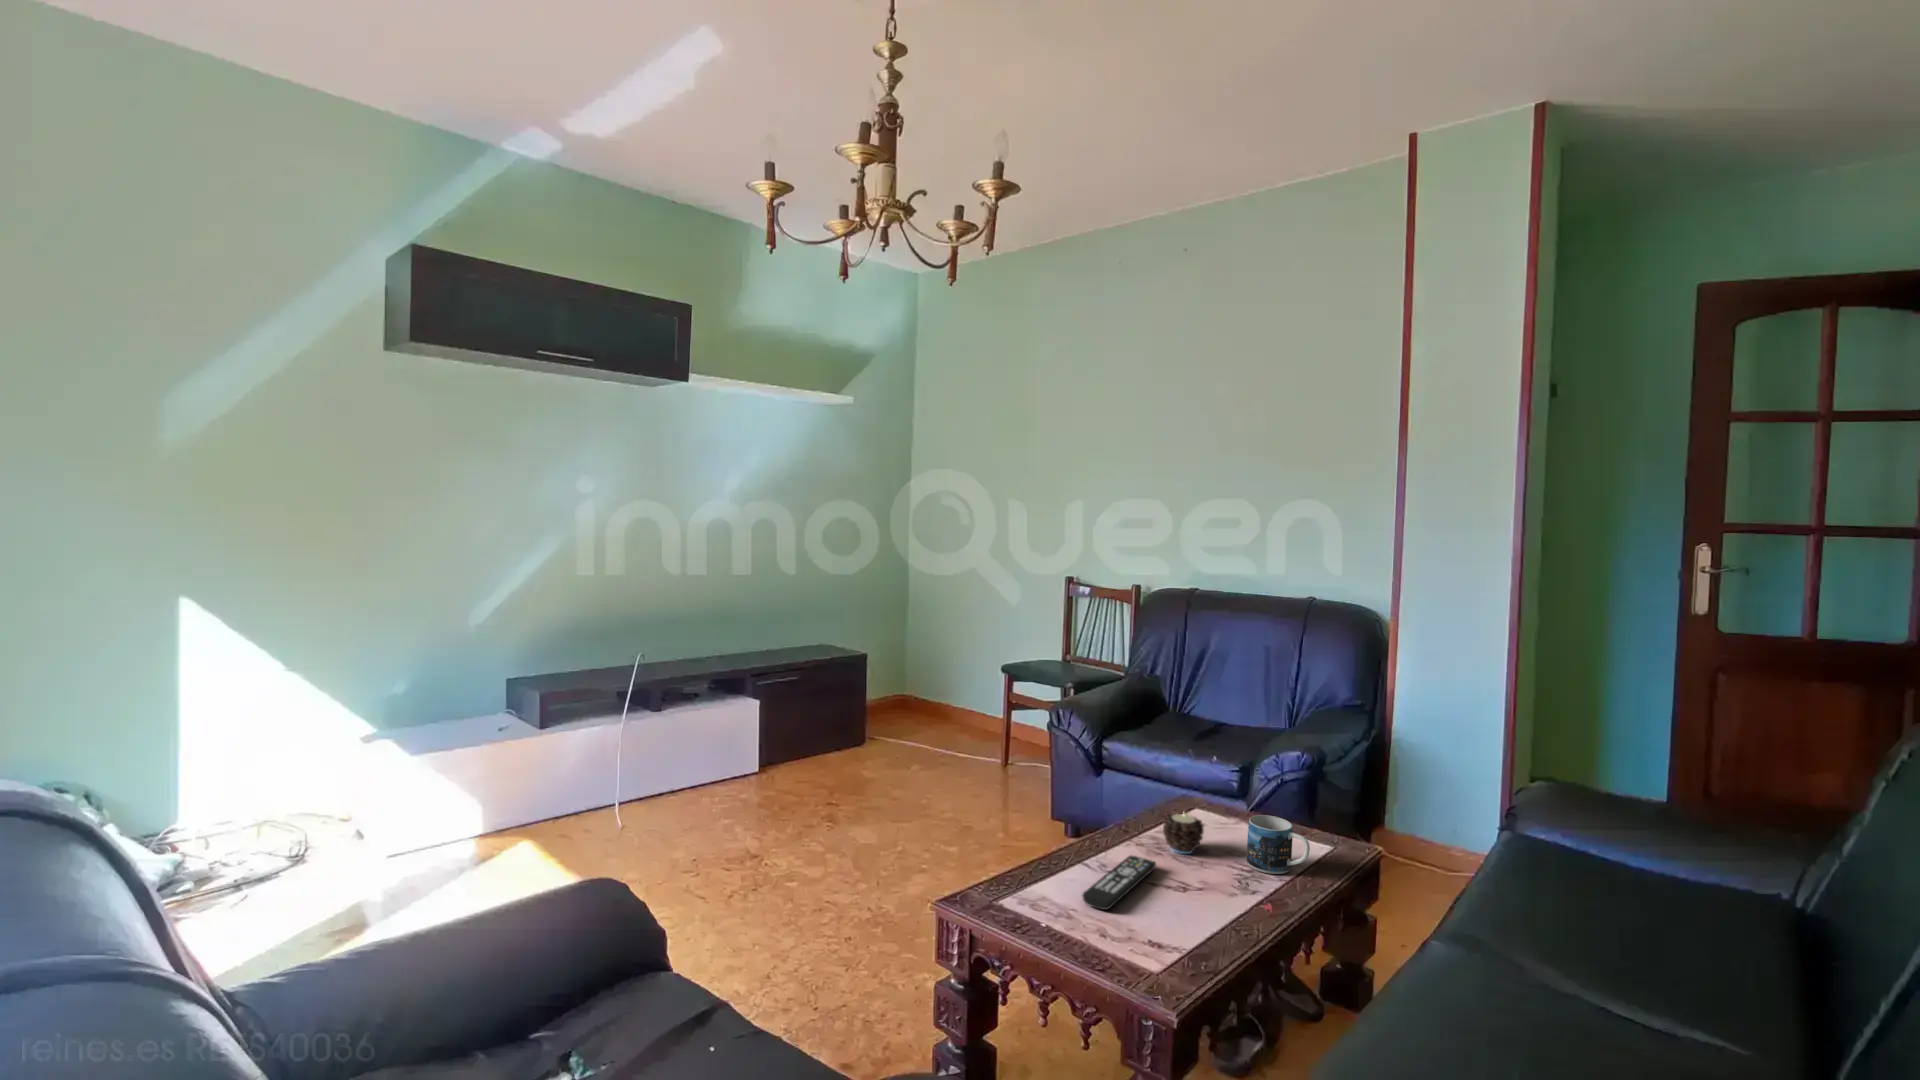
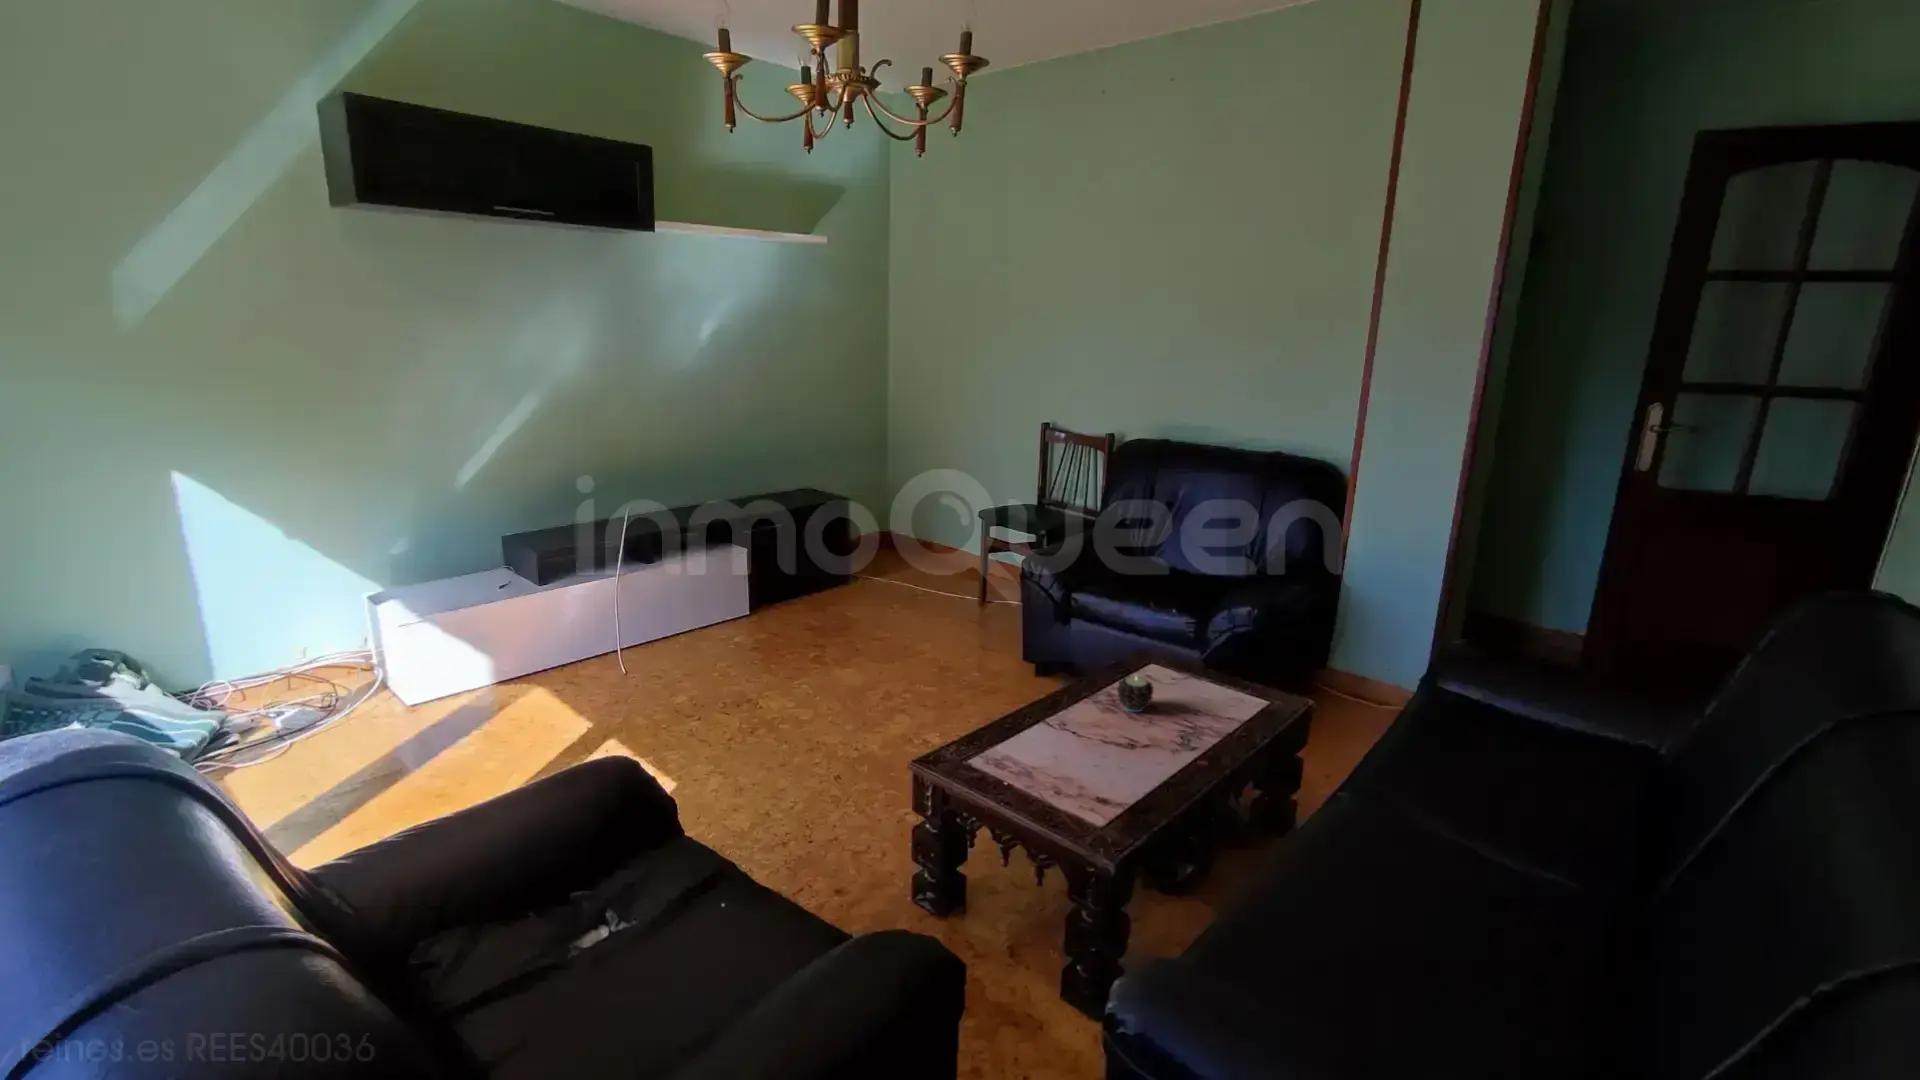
mug: present [1247,815,1310,874] -> none [1190,679,1245,731]
remote control: present [1082,856,1156,910] -> none [1041,716,1109,768]

